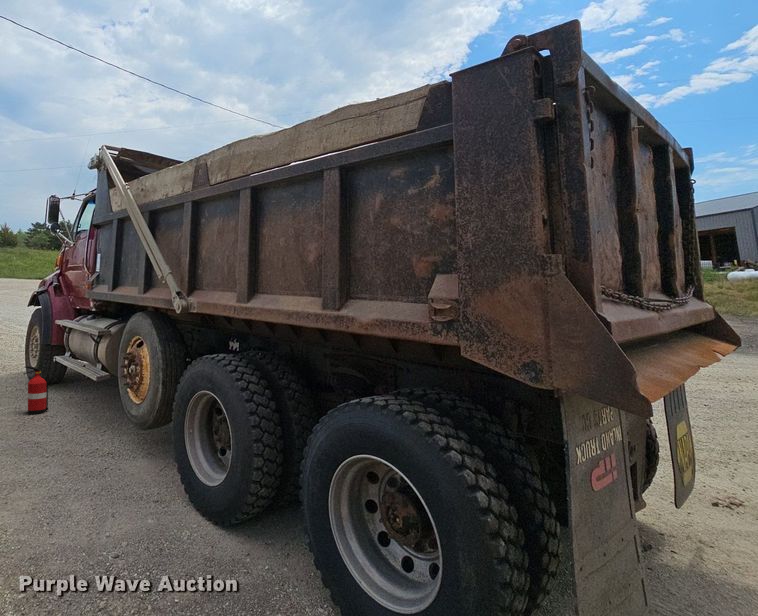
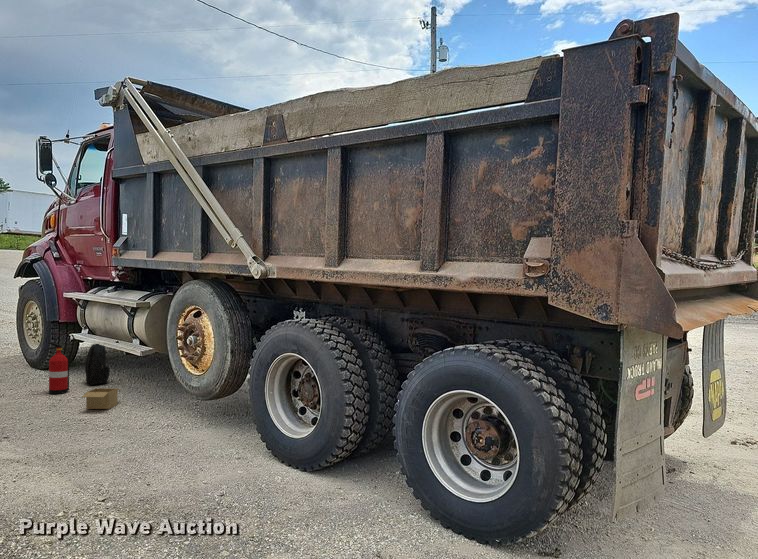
backpack: none [69,364,92,404] -> present [85,344,110,385]
cardboard box: none [40,412,87,433] -> present [82,388,121,409]

